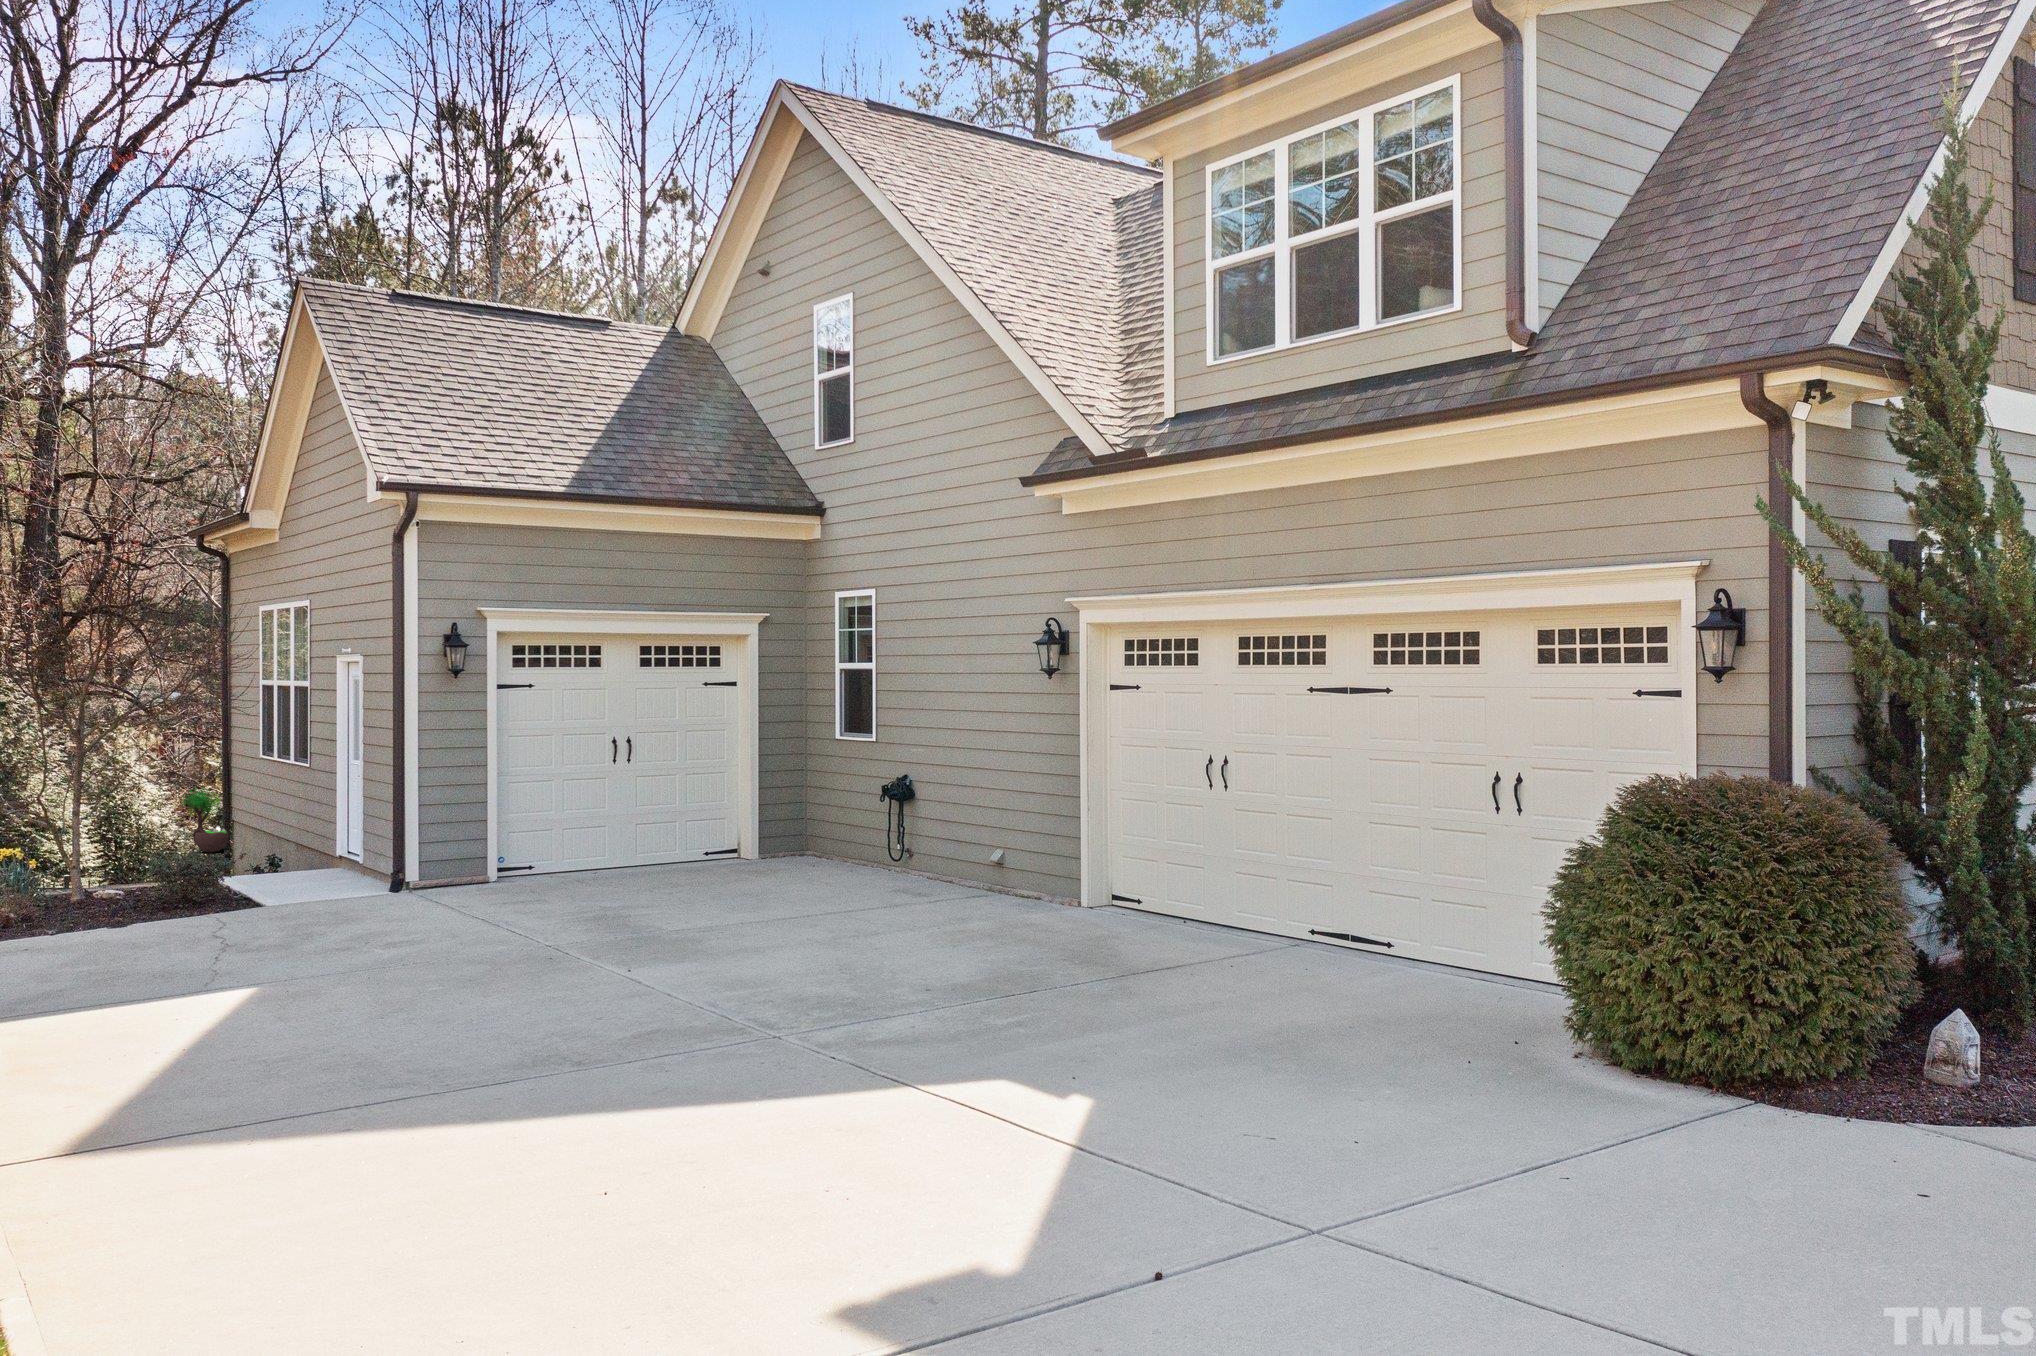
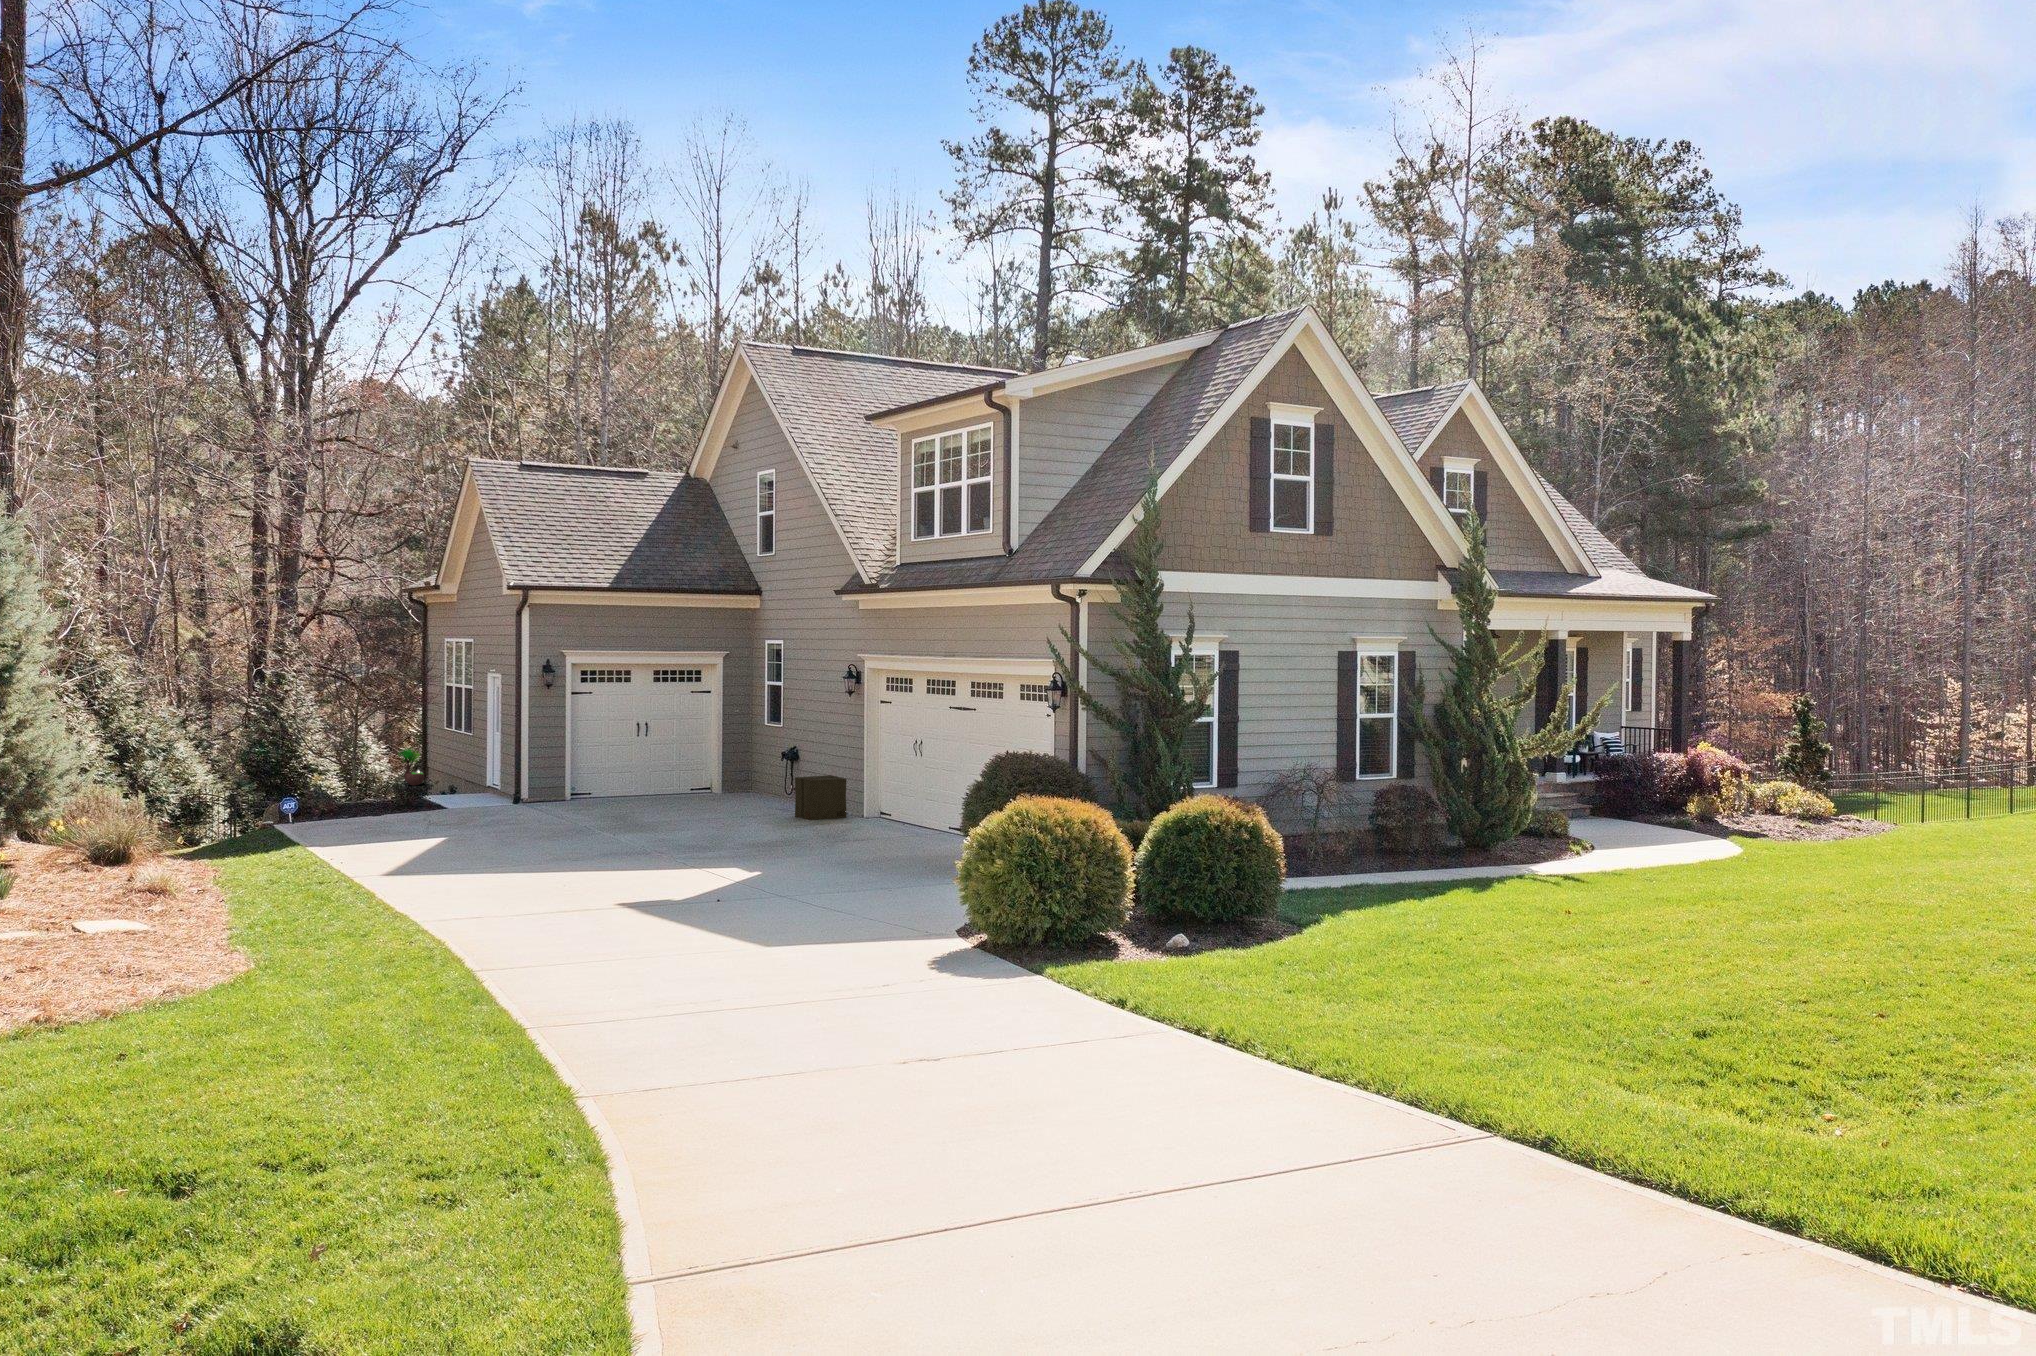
cardboard box: none [933,828,1035,915] -> present [795,775,847,820]

